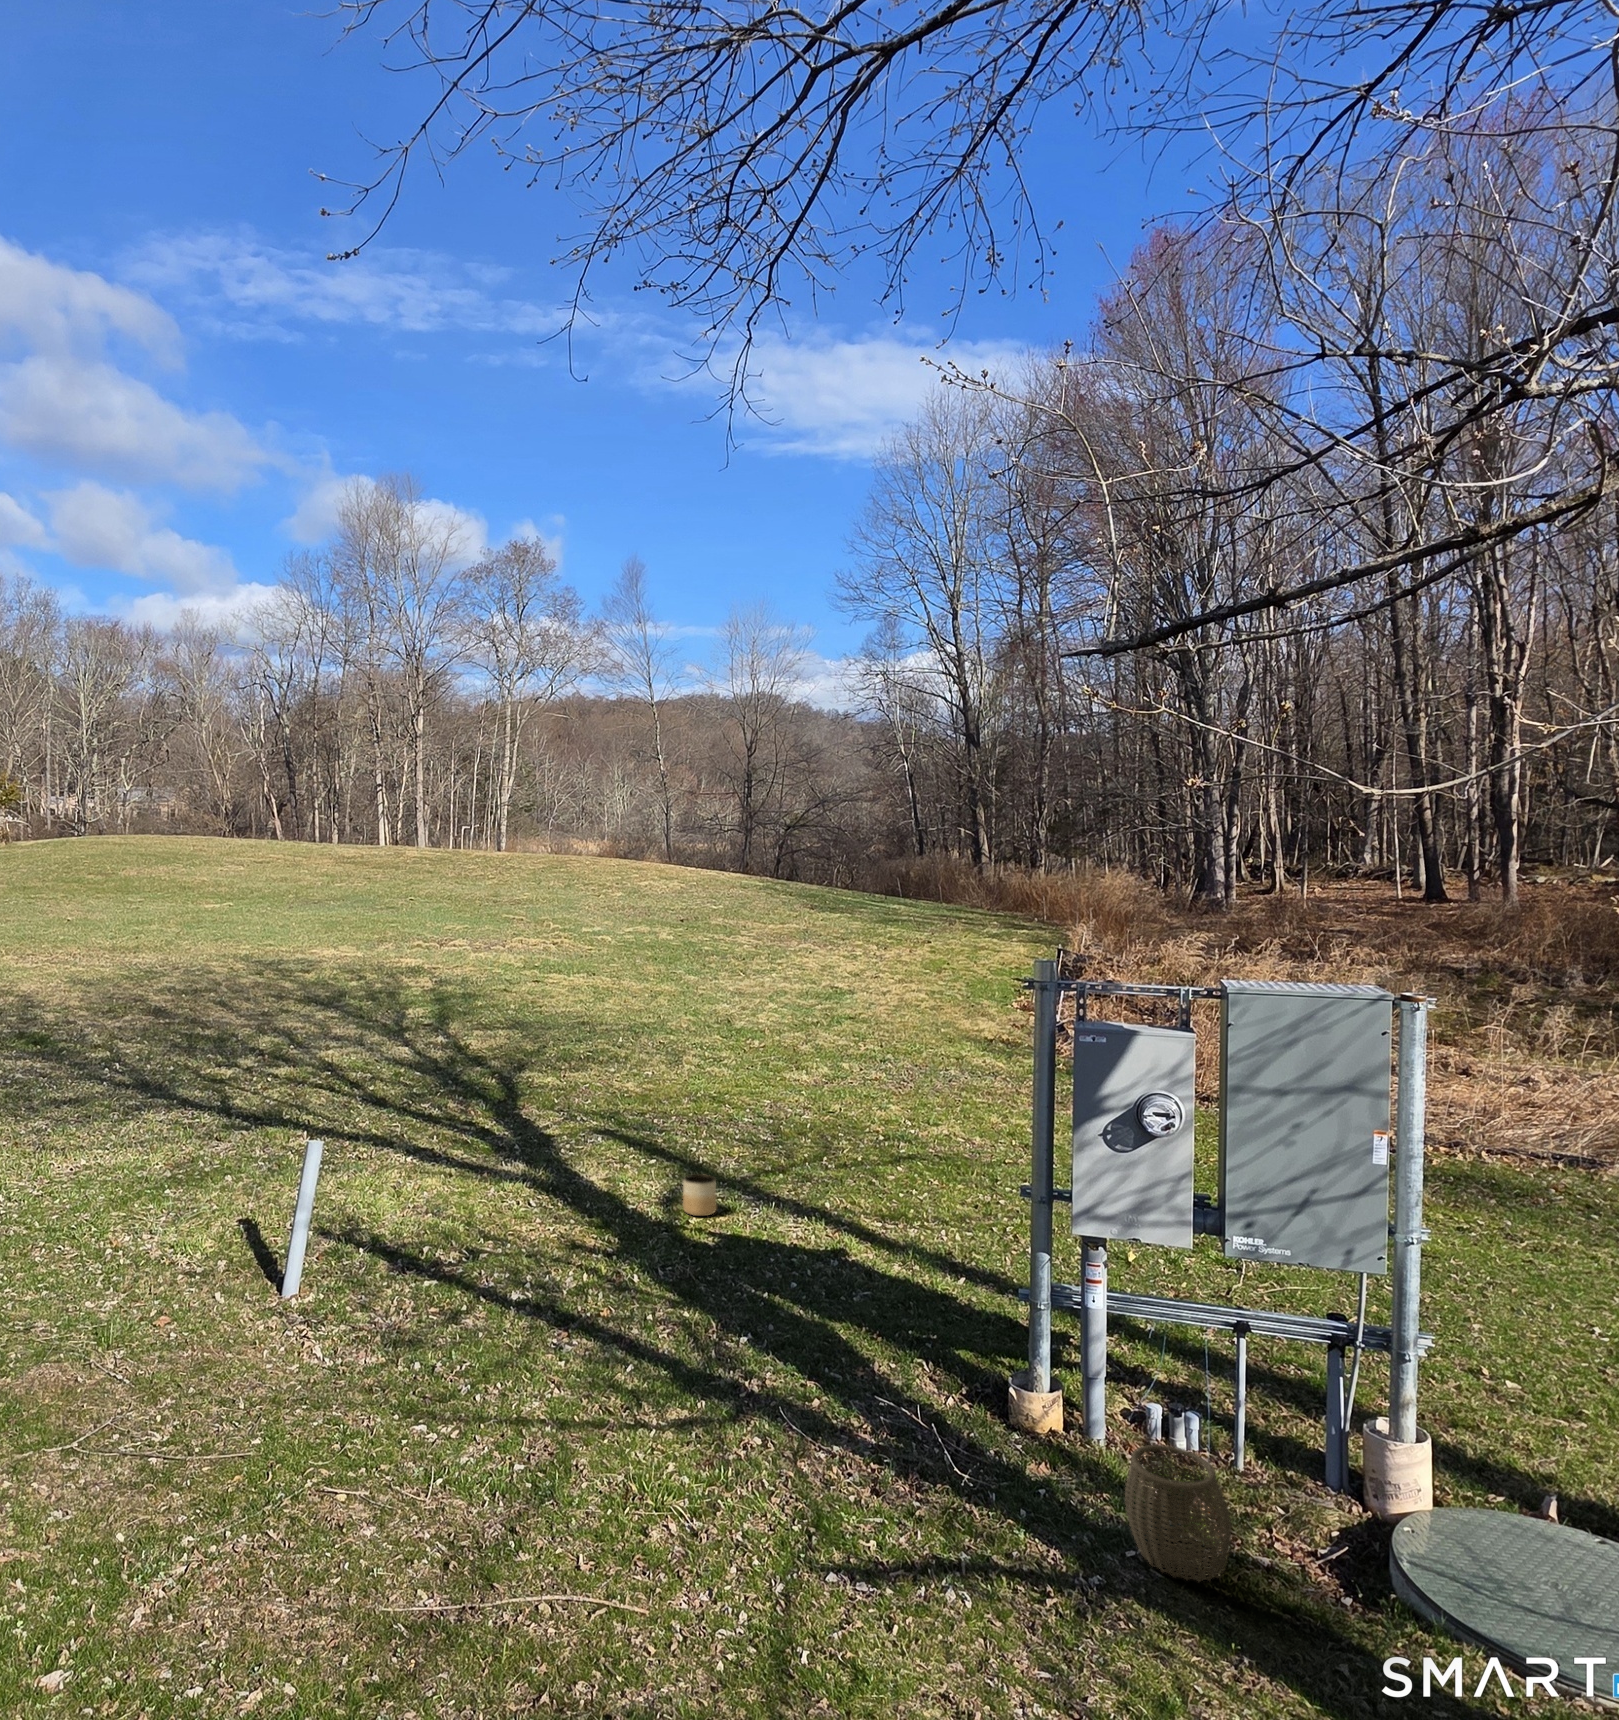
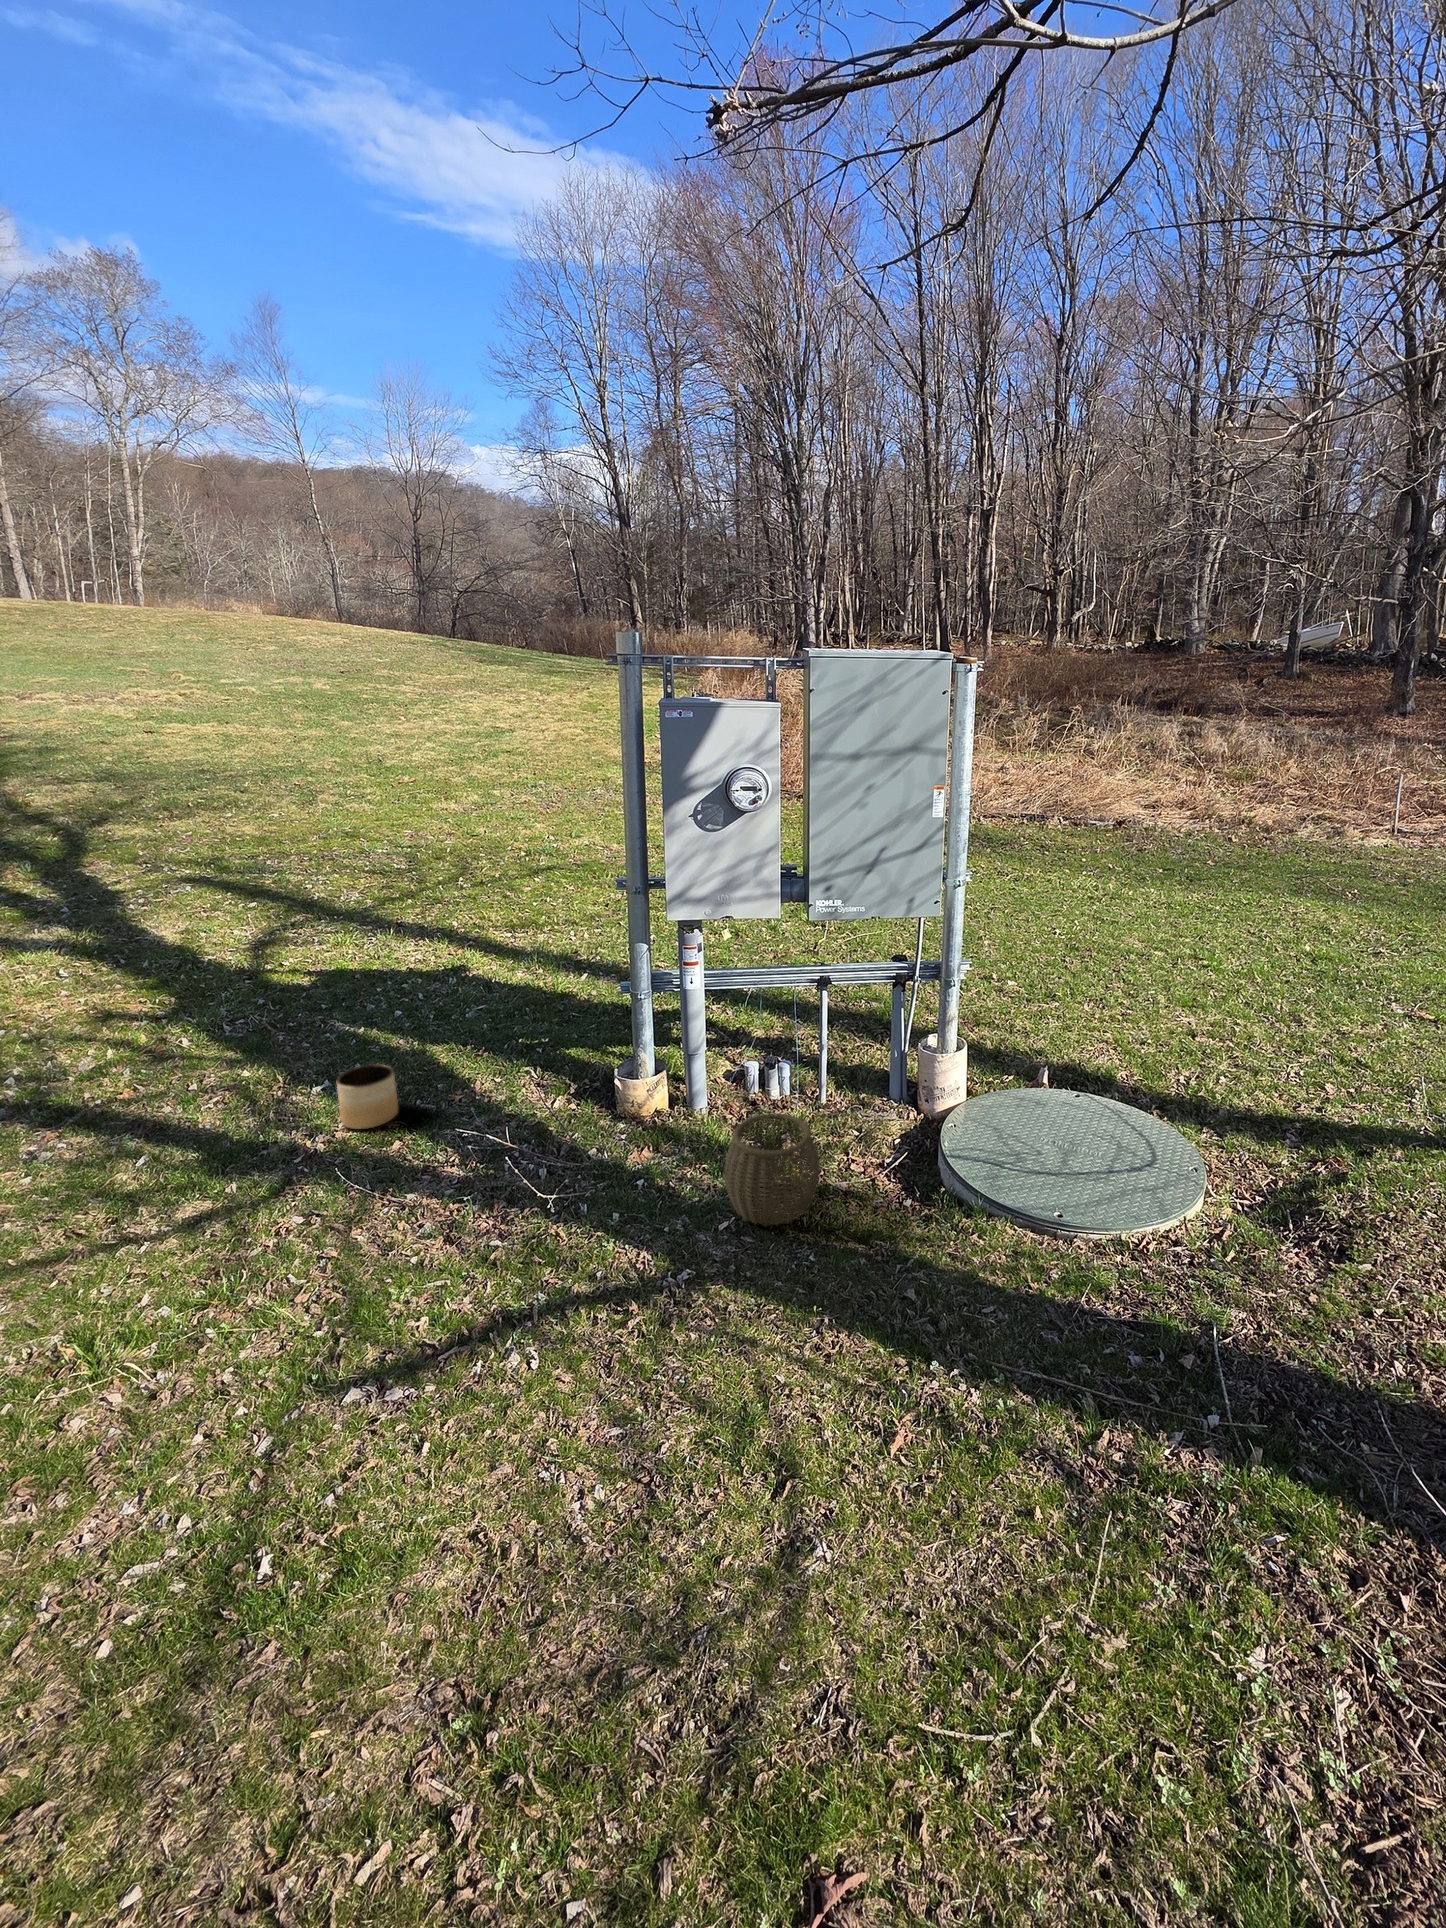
planter: present [683,1174,717,1216] -> present [337,1064,398,1129]

